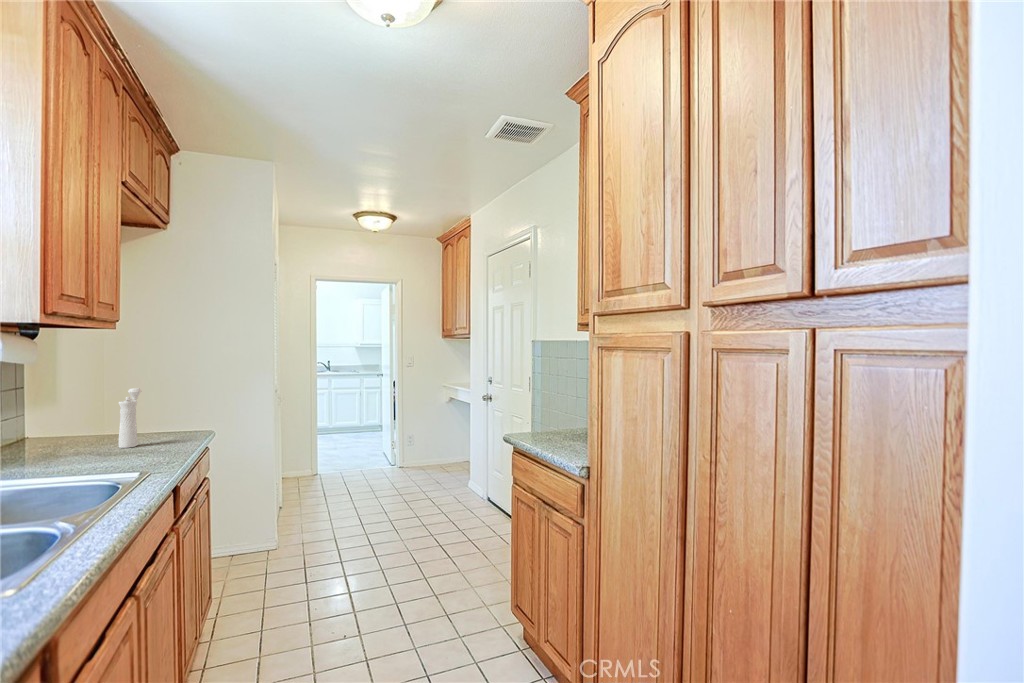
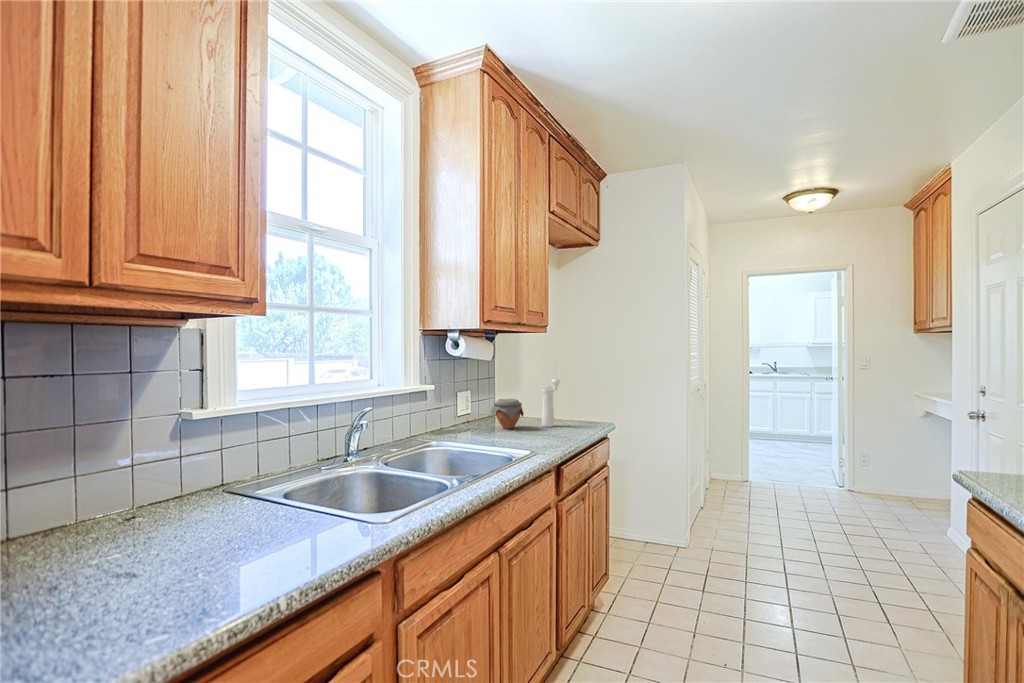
jar: none [37,417,95,458] -> present [491,399,524,429]

